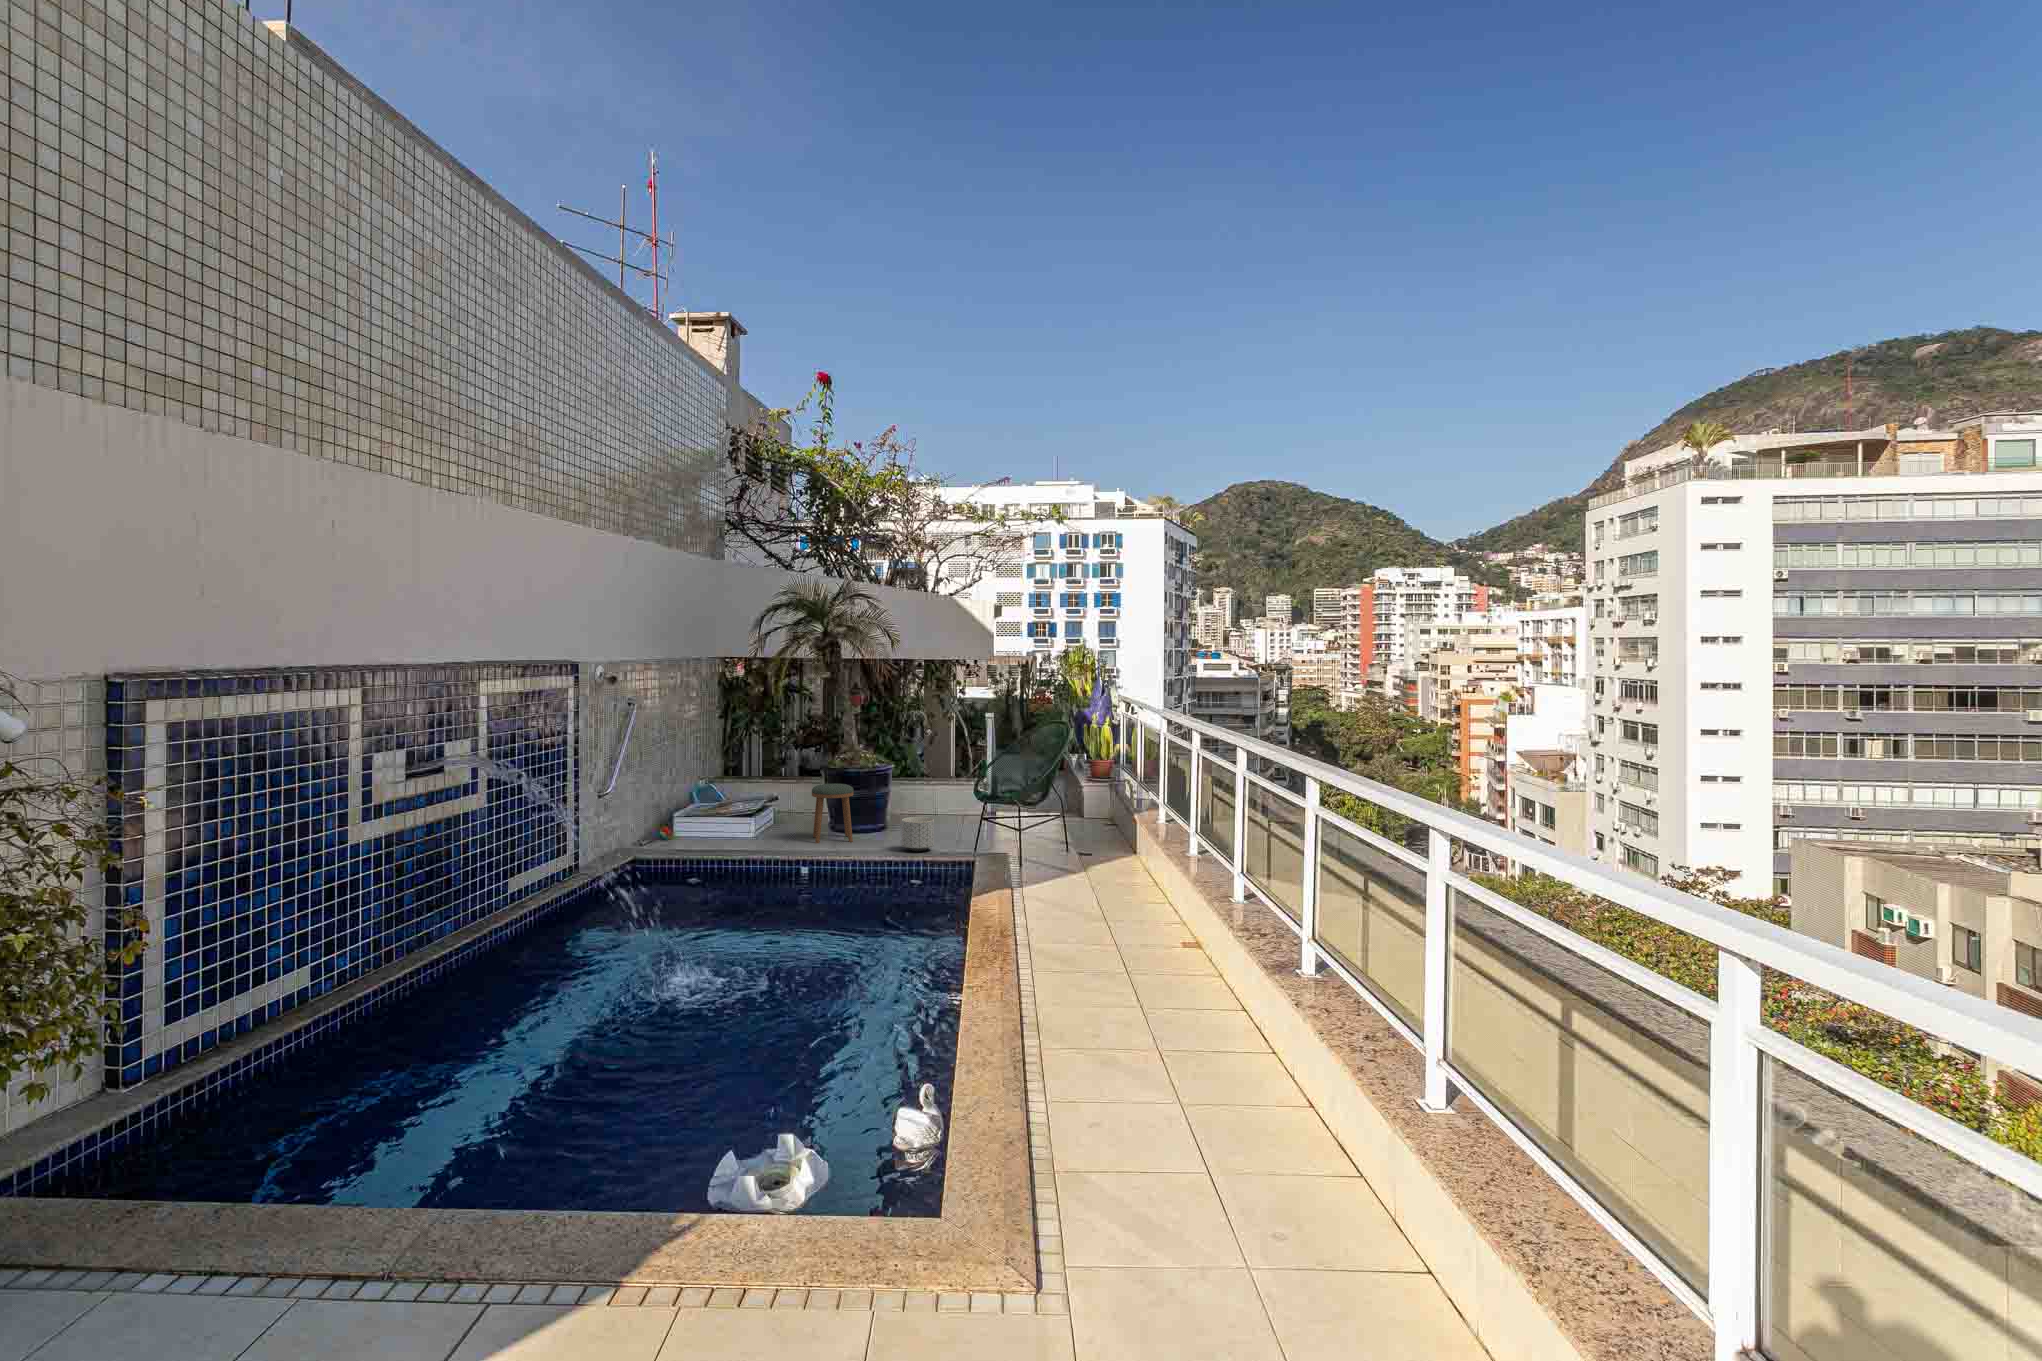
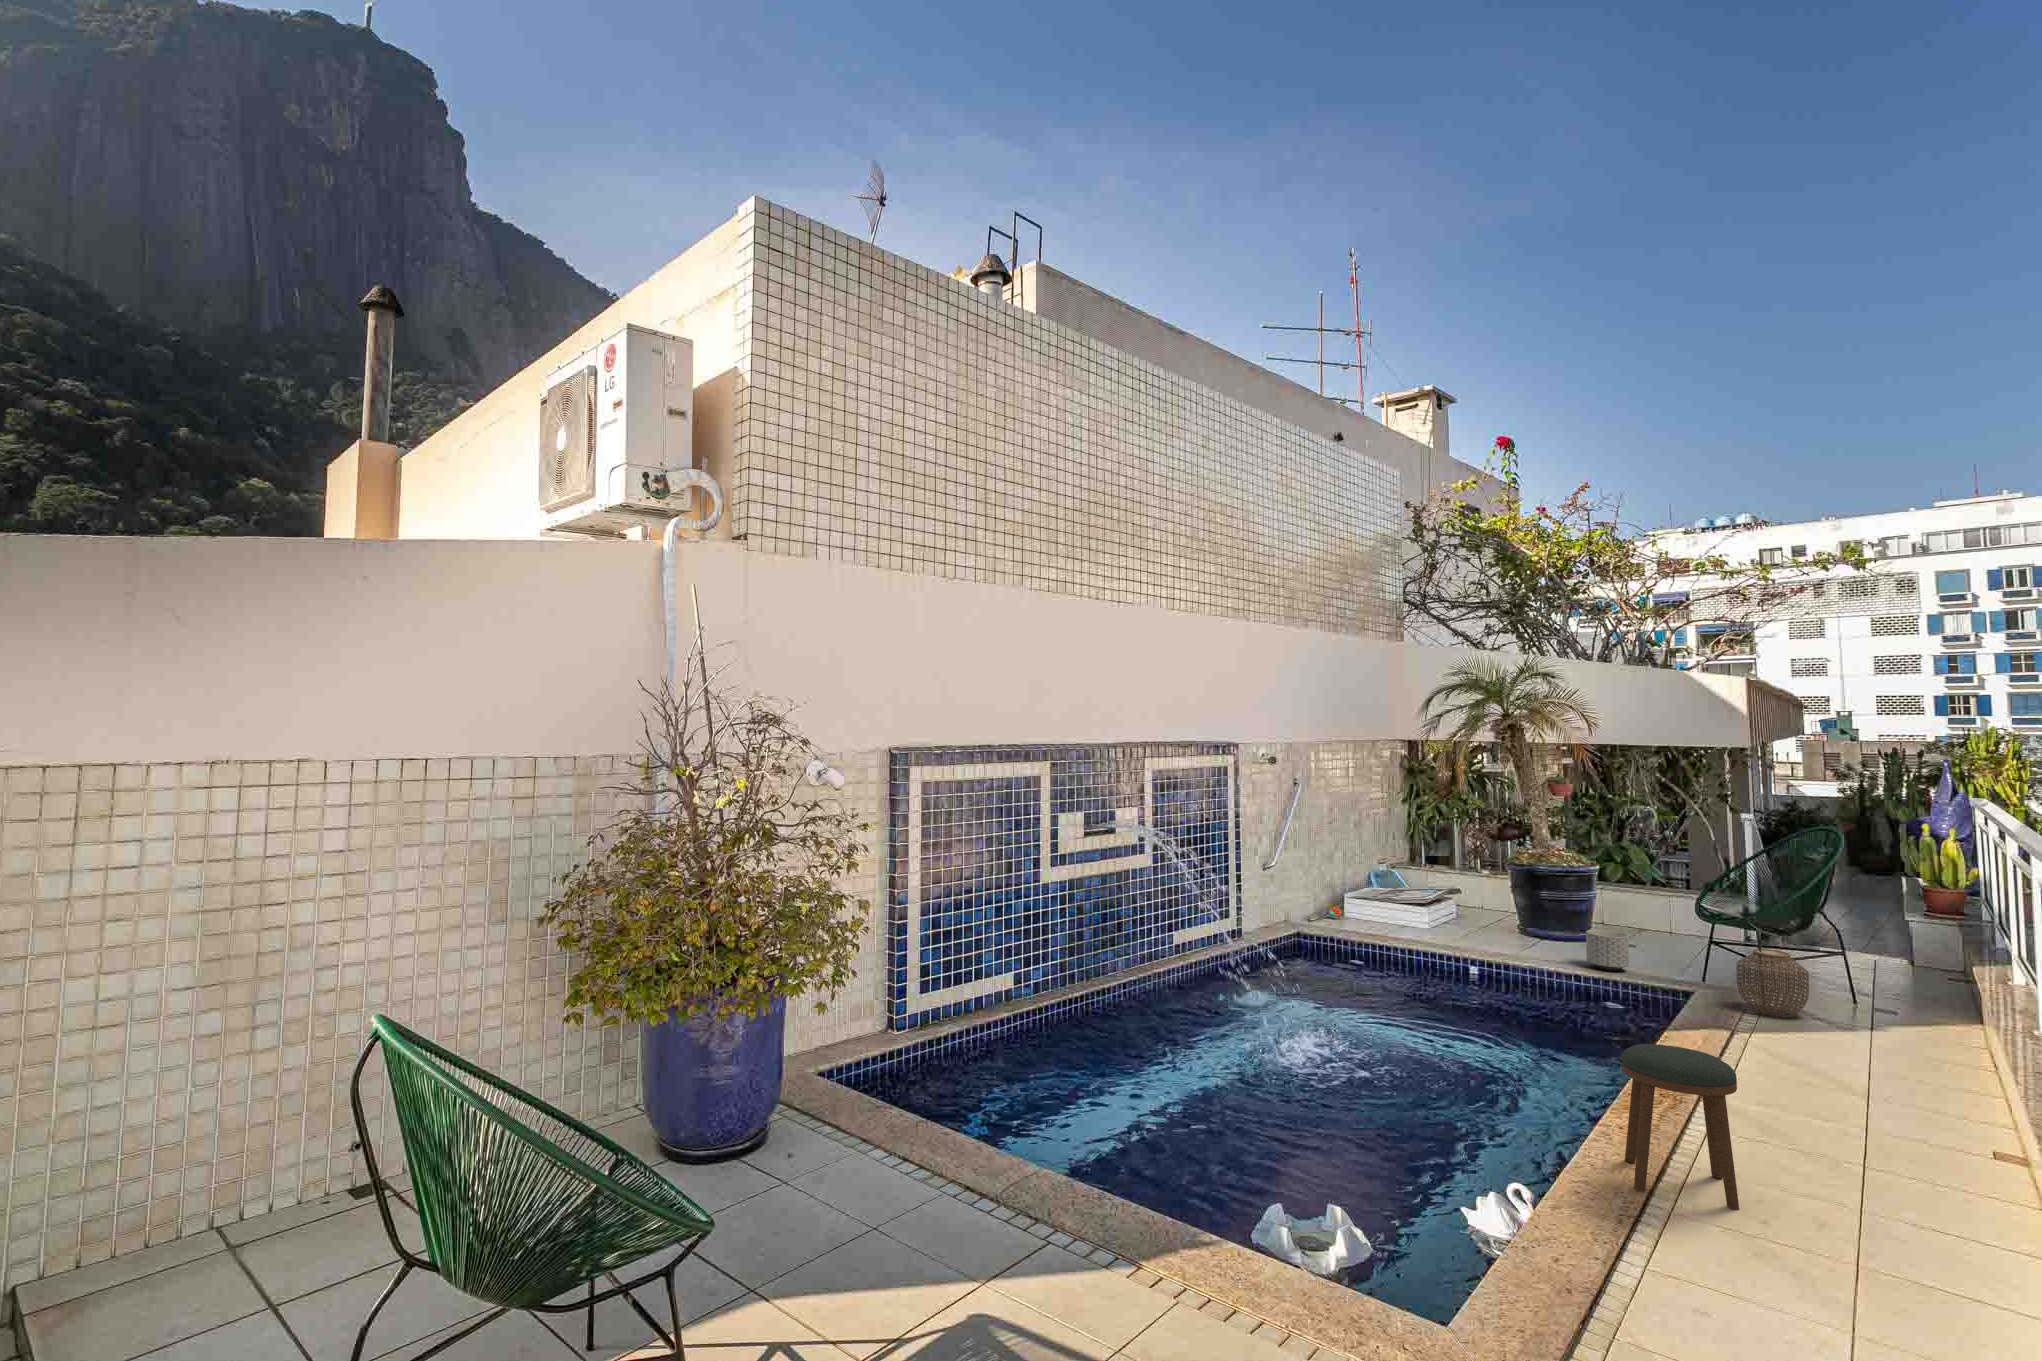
stool: present [812,784,854,843] -> present [1621,1044,1739,1210]
woven basket: none [1017,815,1064,868] -> present [1736,949,1809,1018]

